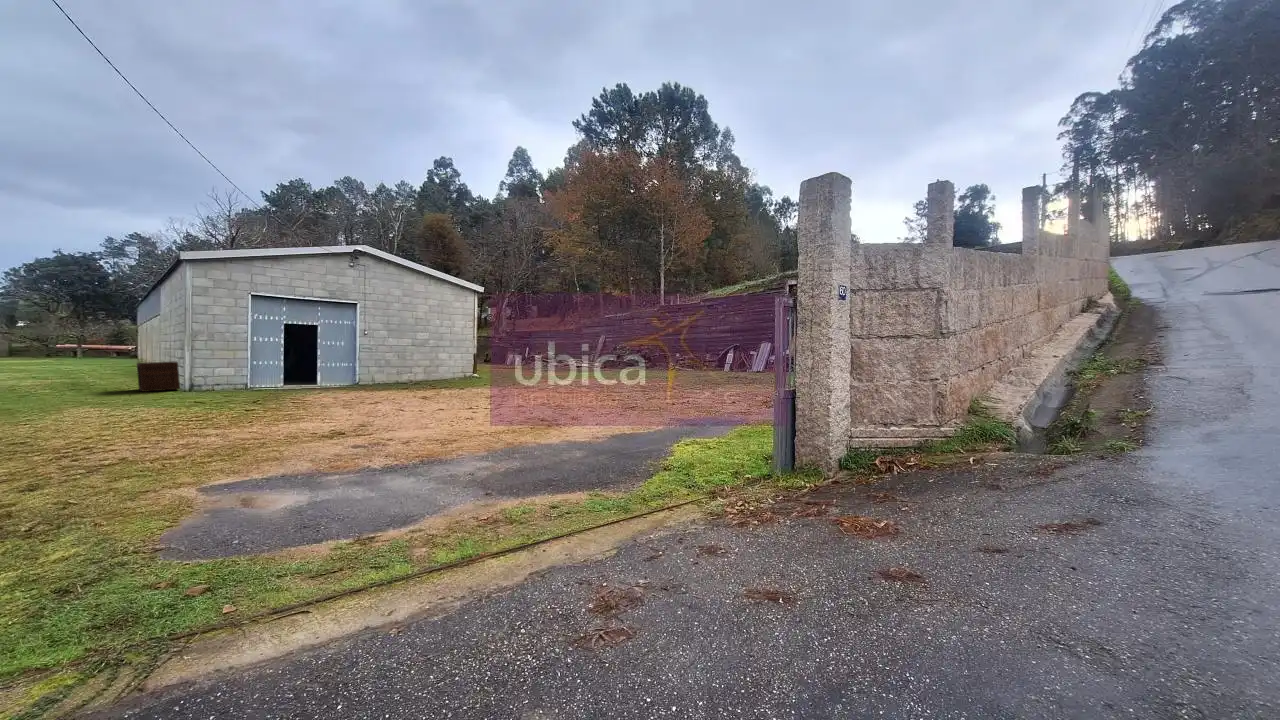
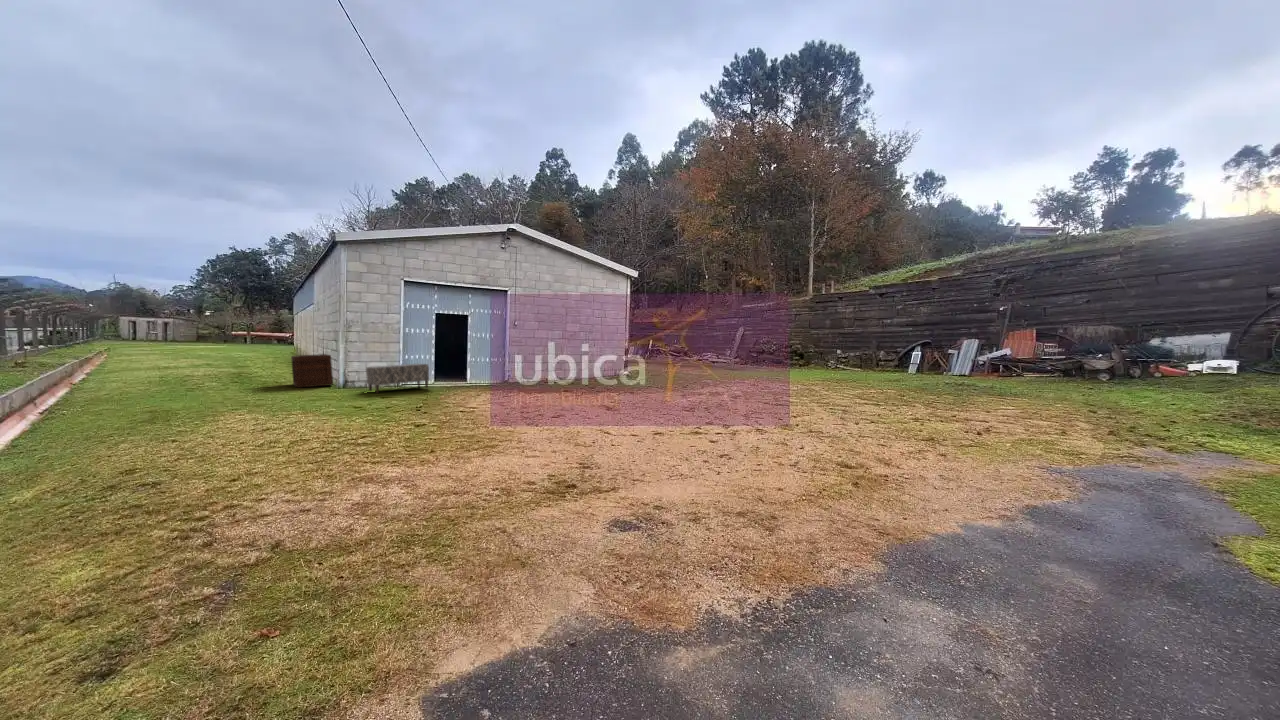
bench: none [213,369,276,395] -> present [366,364,429,393]

